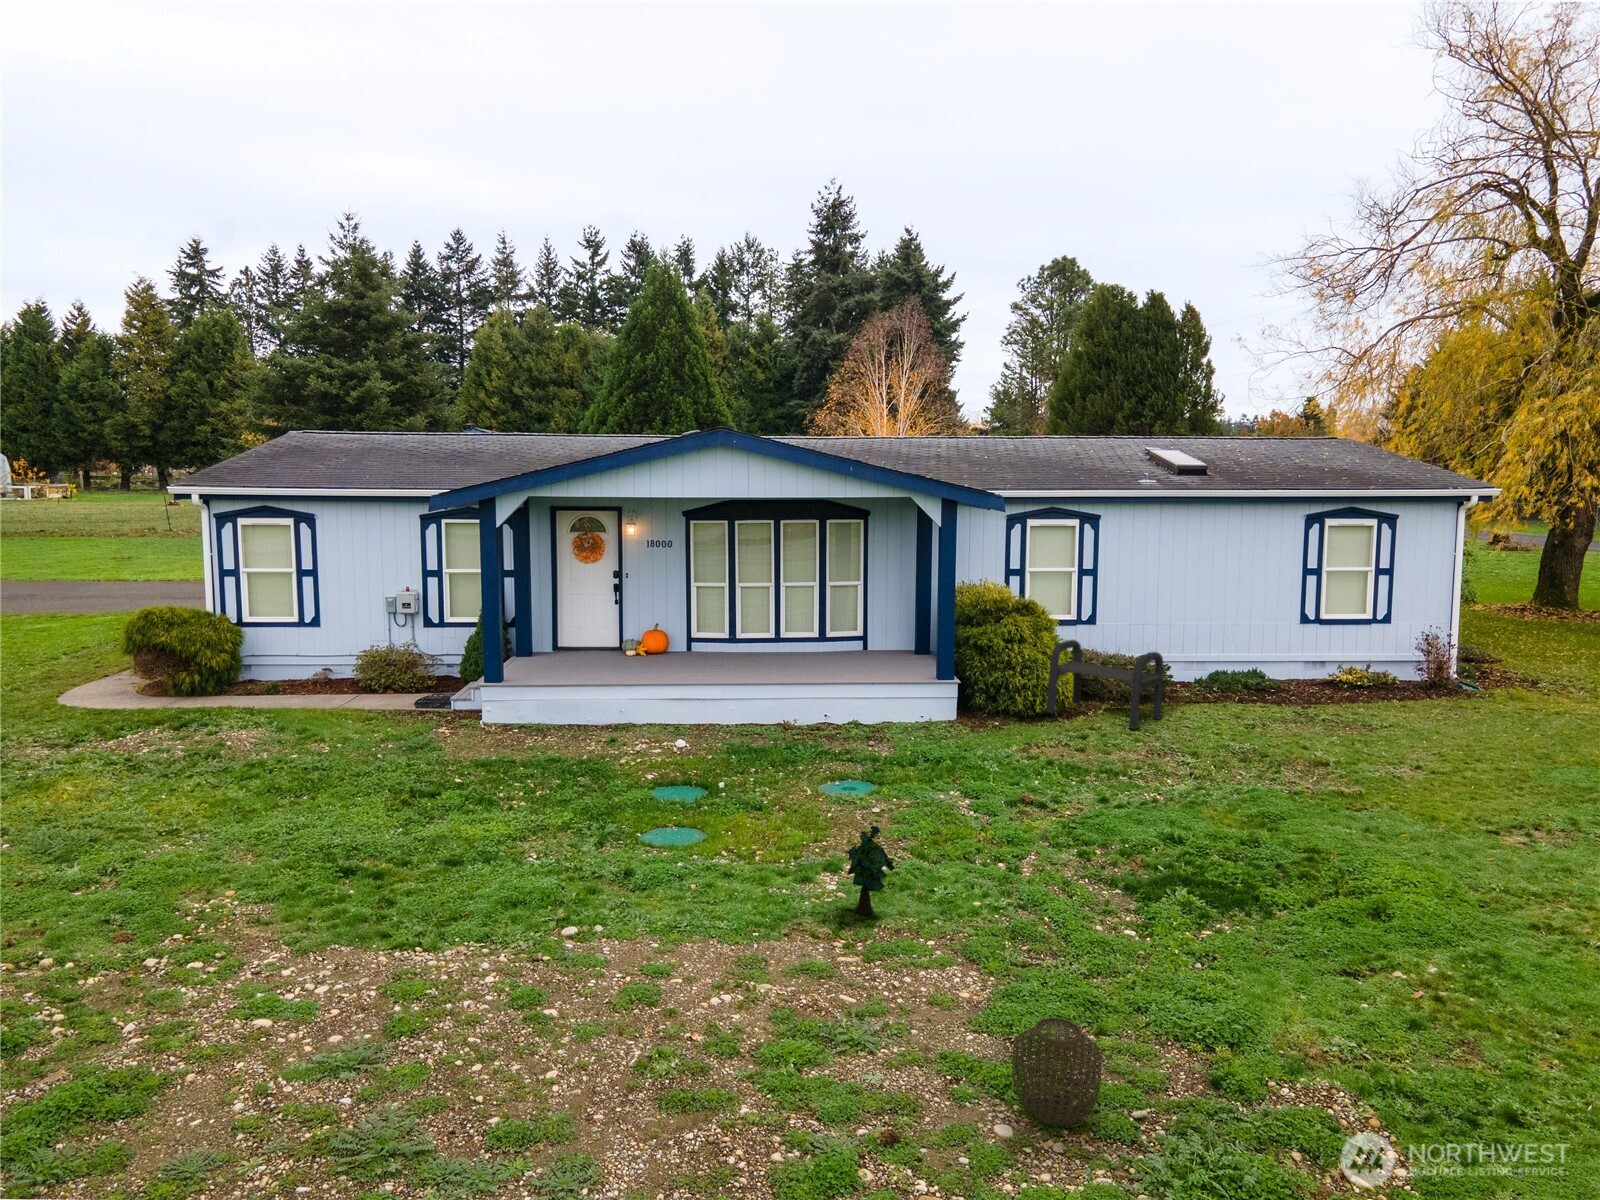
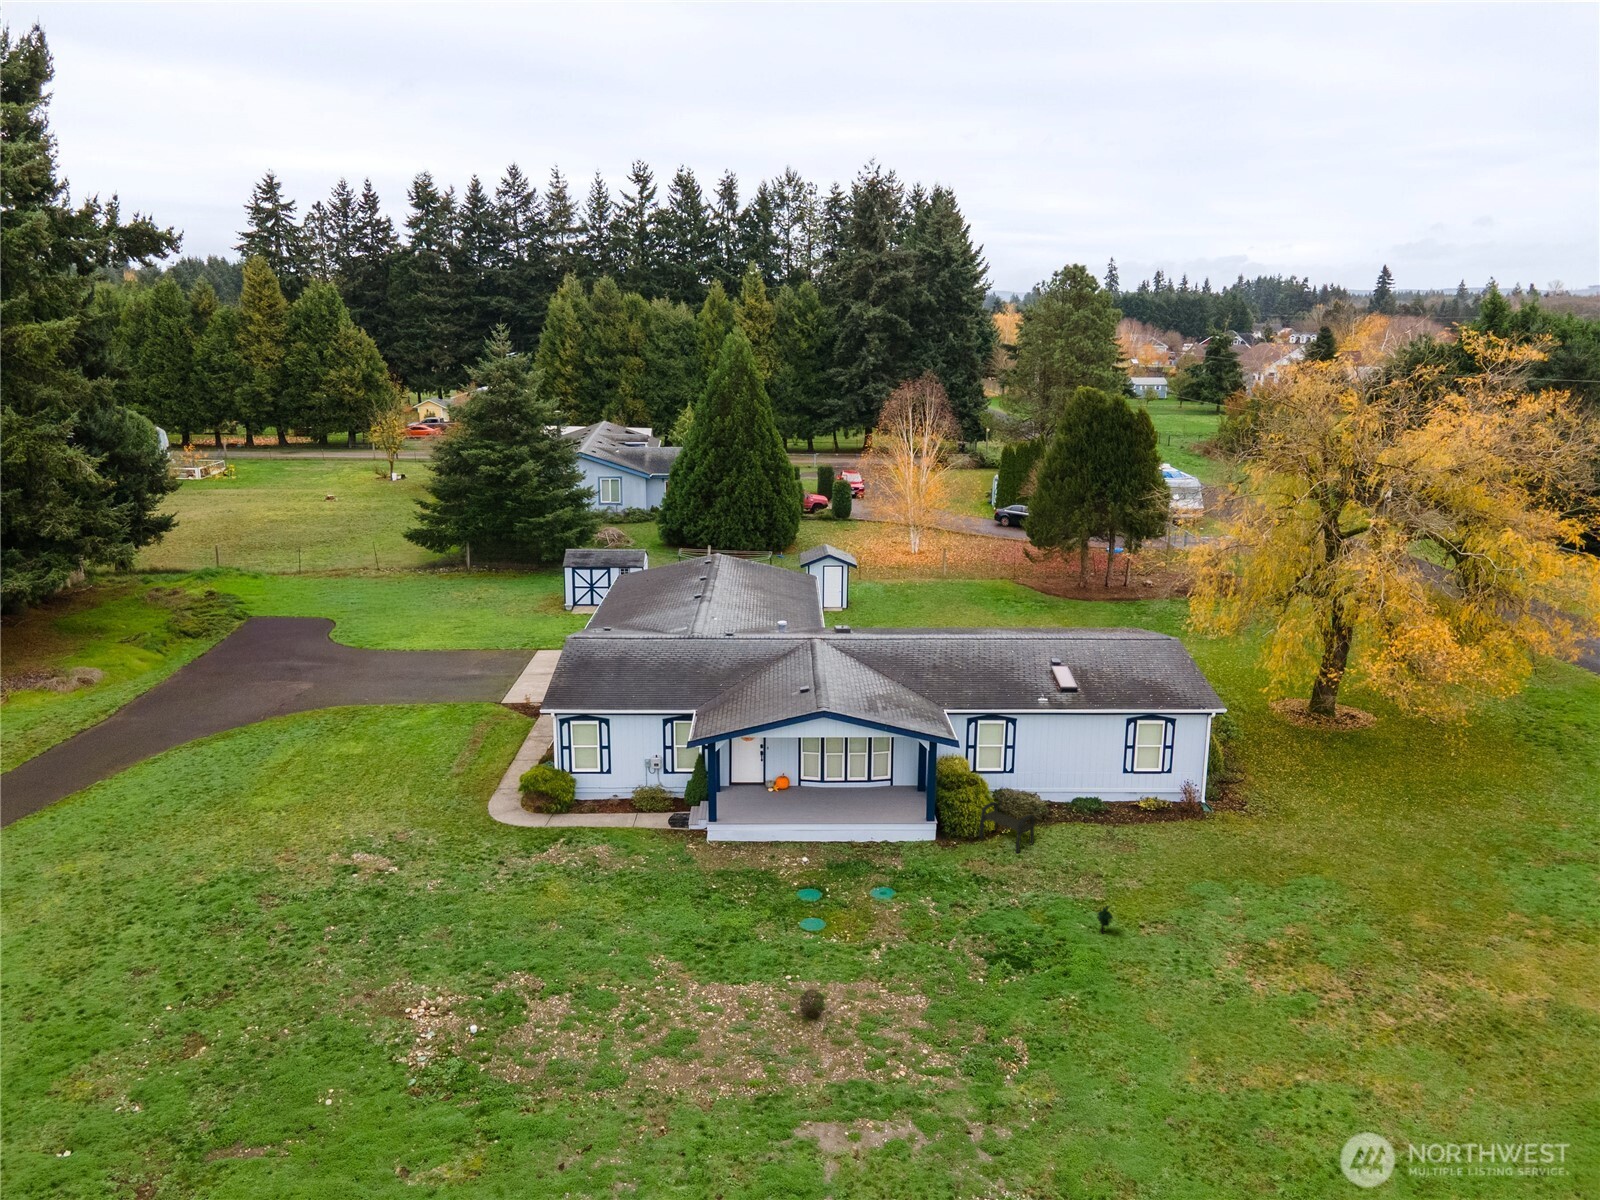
decorative plant: present [844,826,895,915] -> present [1098,906,1113,934]
woven basket: present [1012,1018,1102,1126] -> present [800,989,824,1018]

